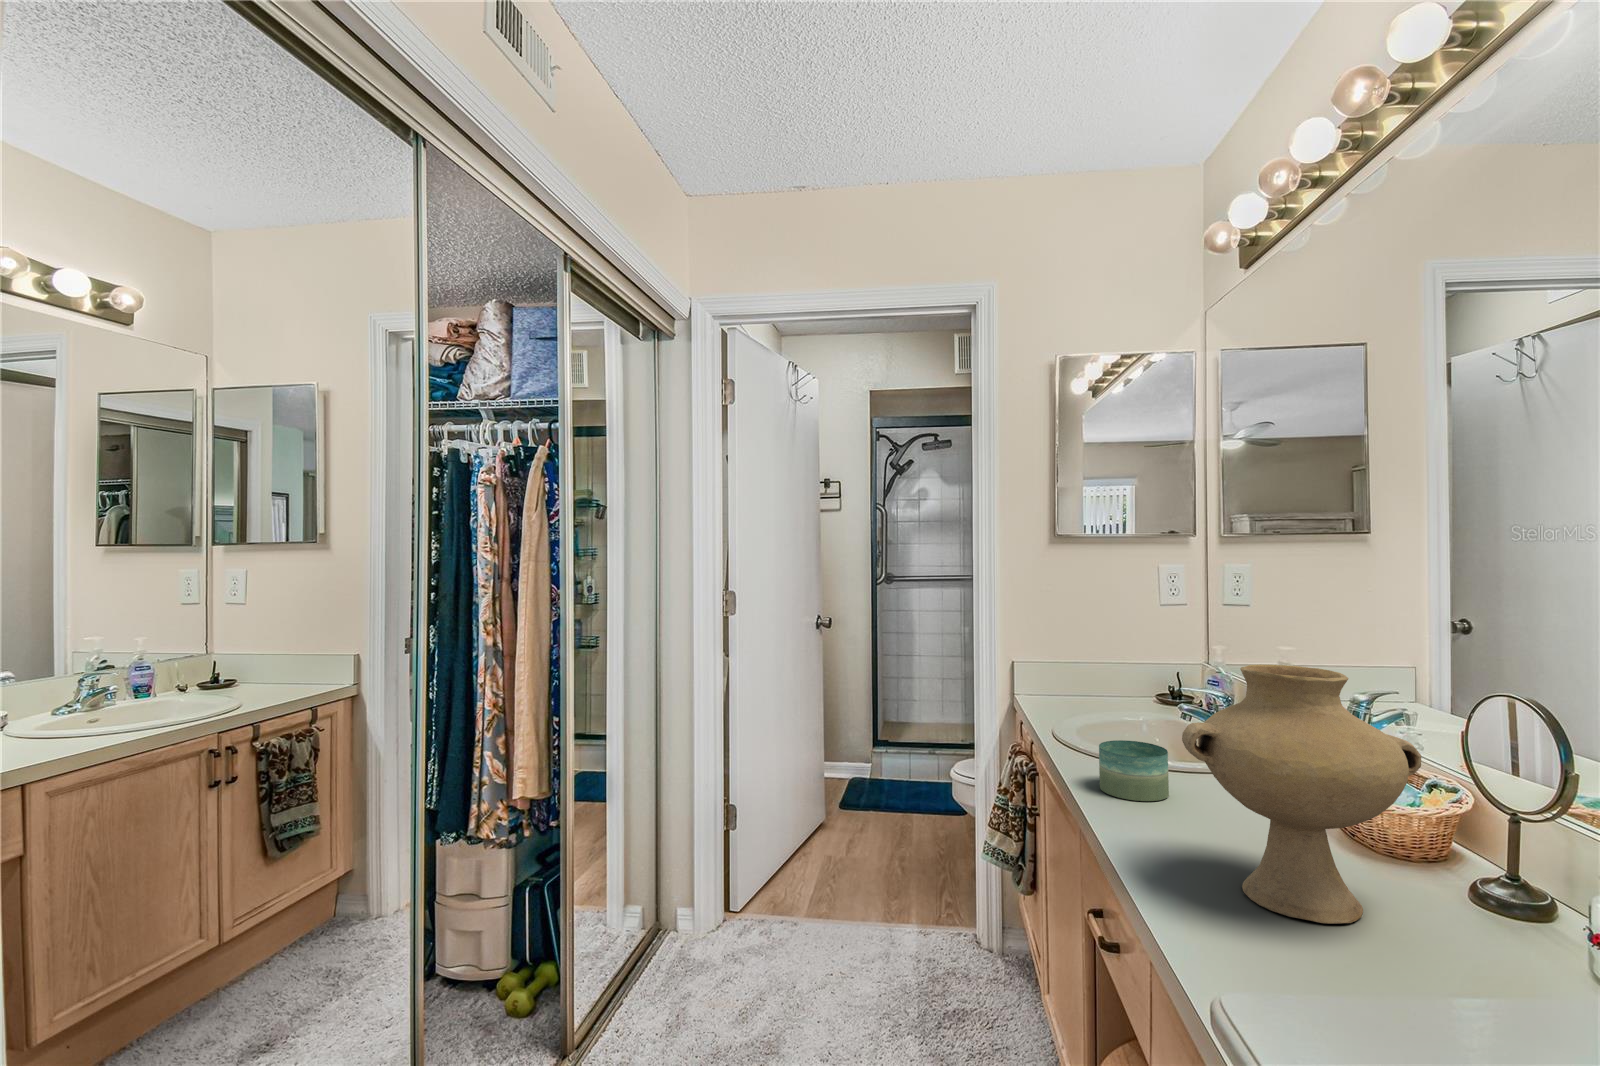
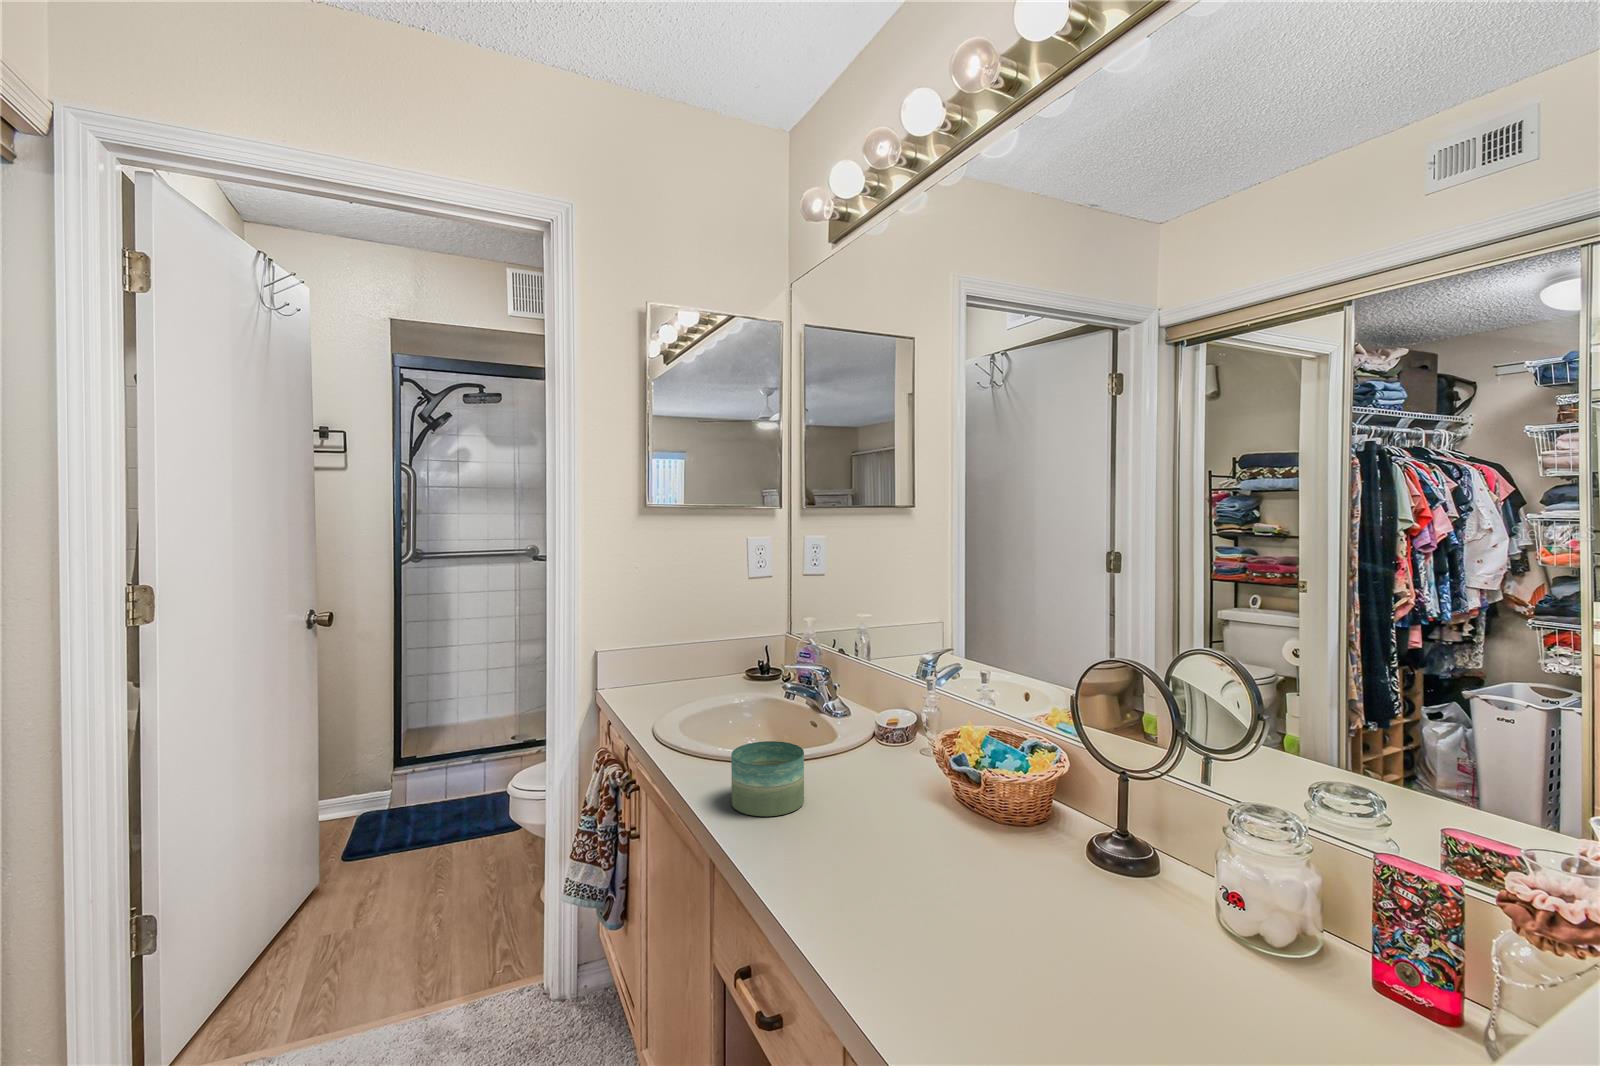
vase: present [1182,665,1421,924] -> none [885,651,1096,949]

